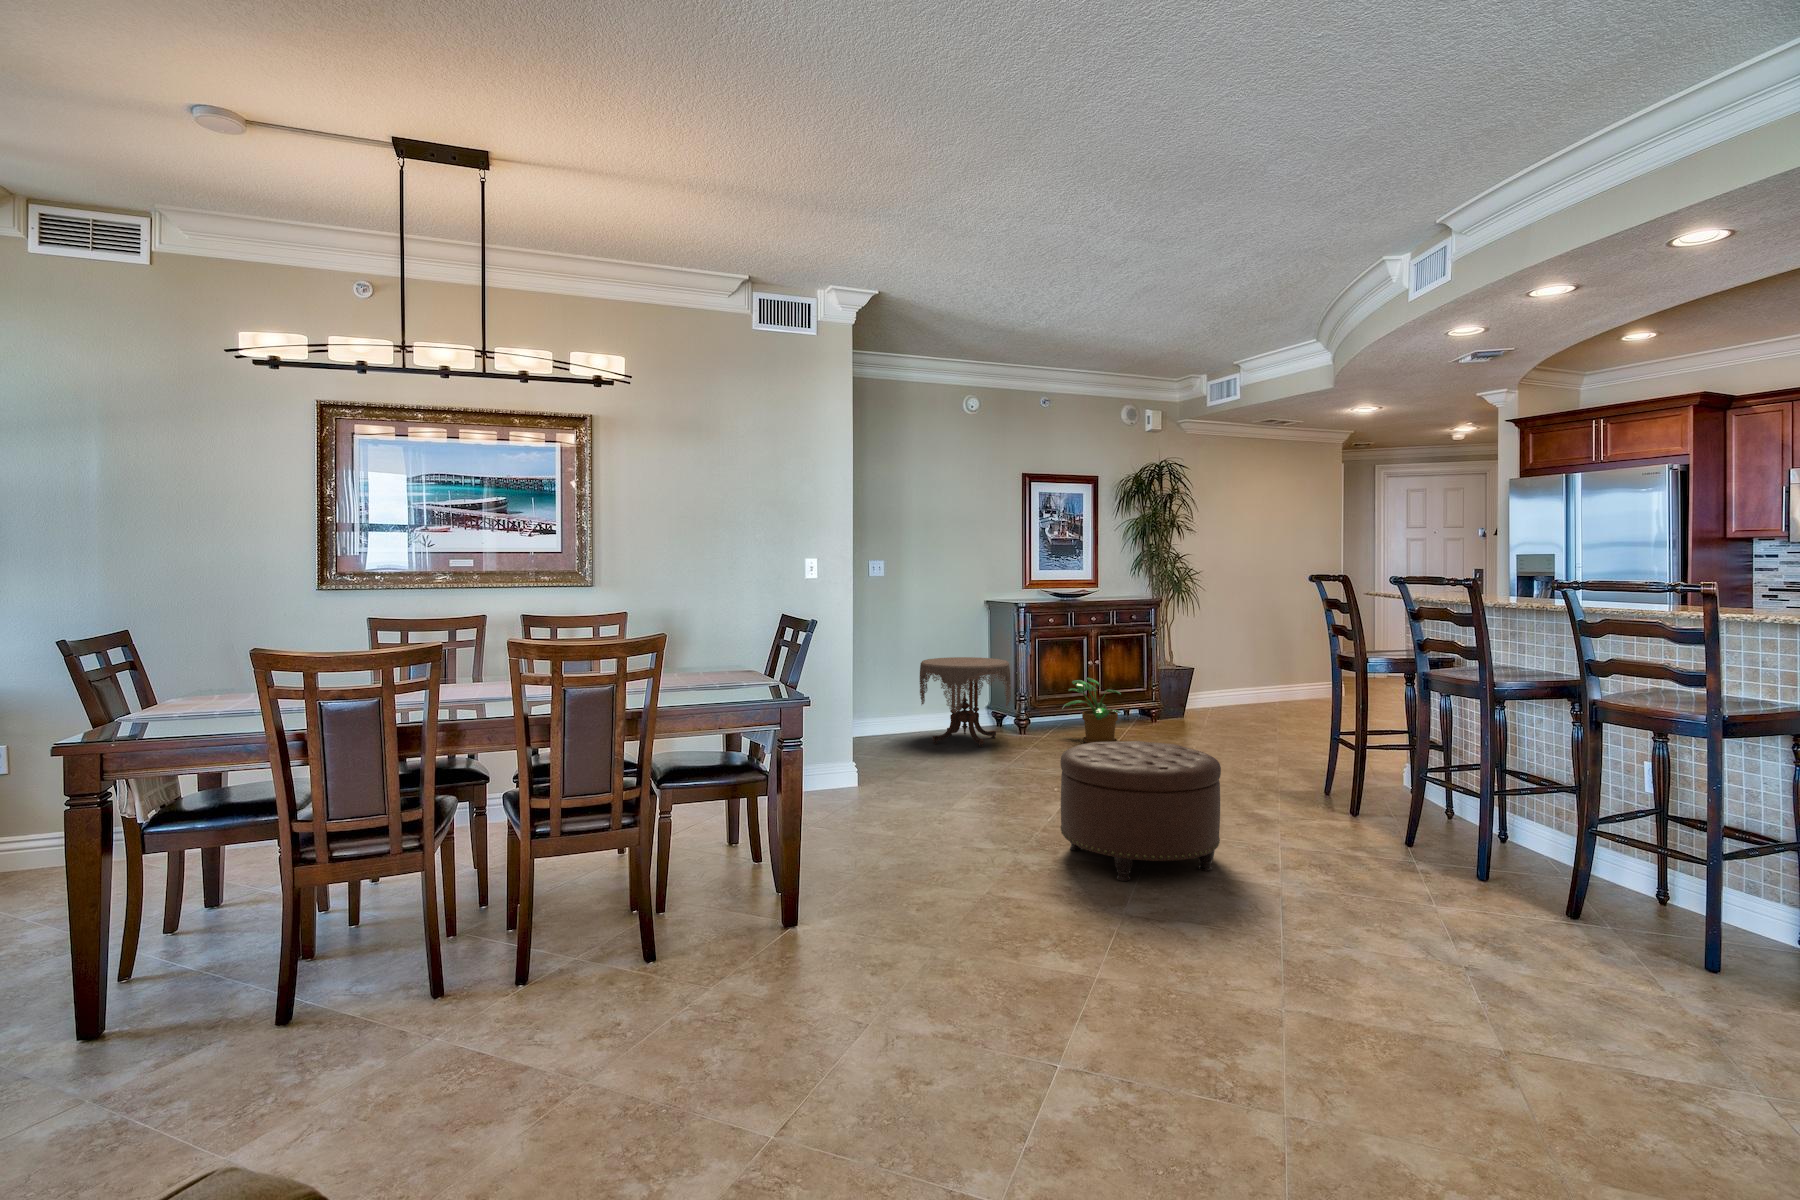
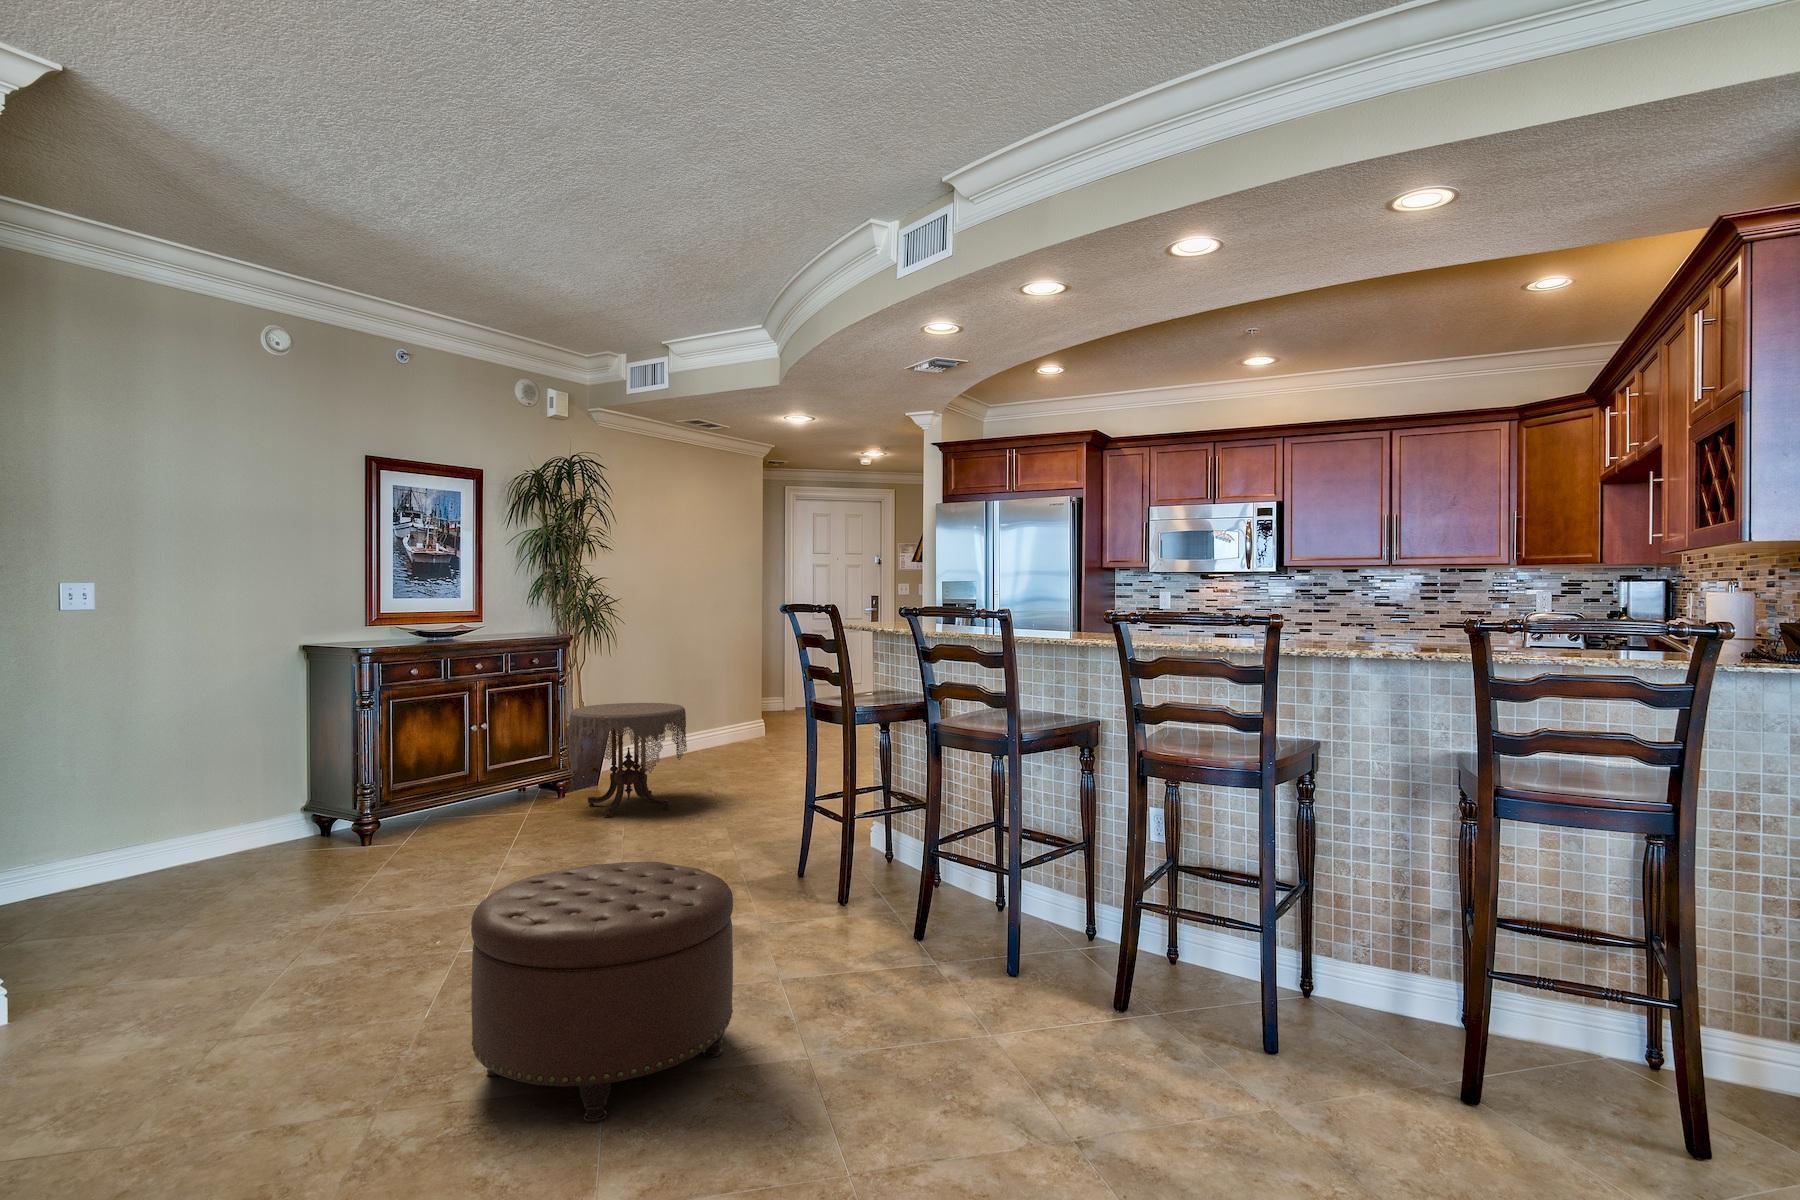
side table: present [920,657,1011,747] -> present [568,703,687,817]
potted plant: present [1062,677,1122,743] -> none [434,753,528,852]

